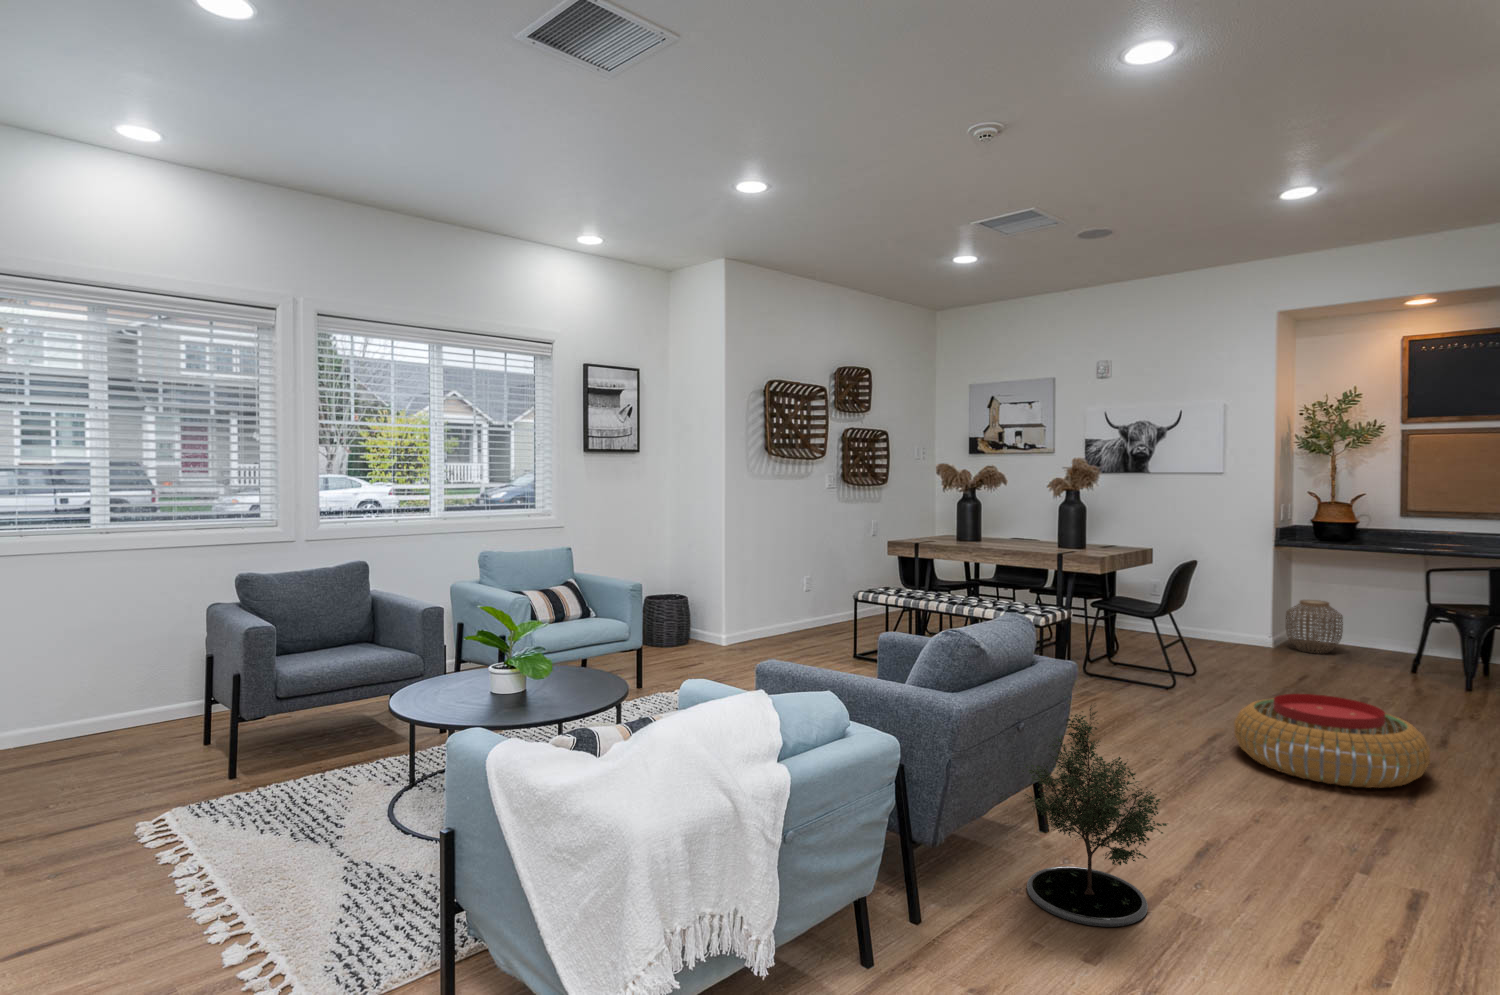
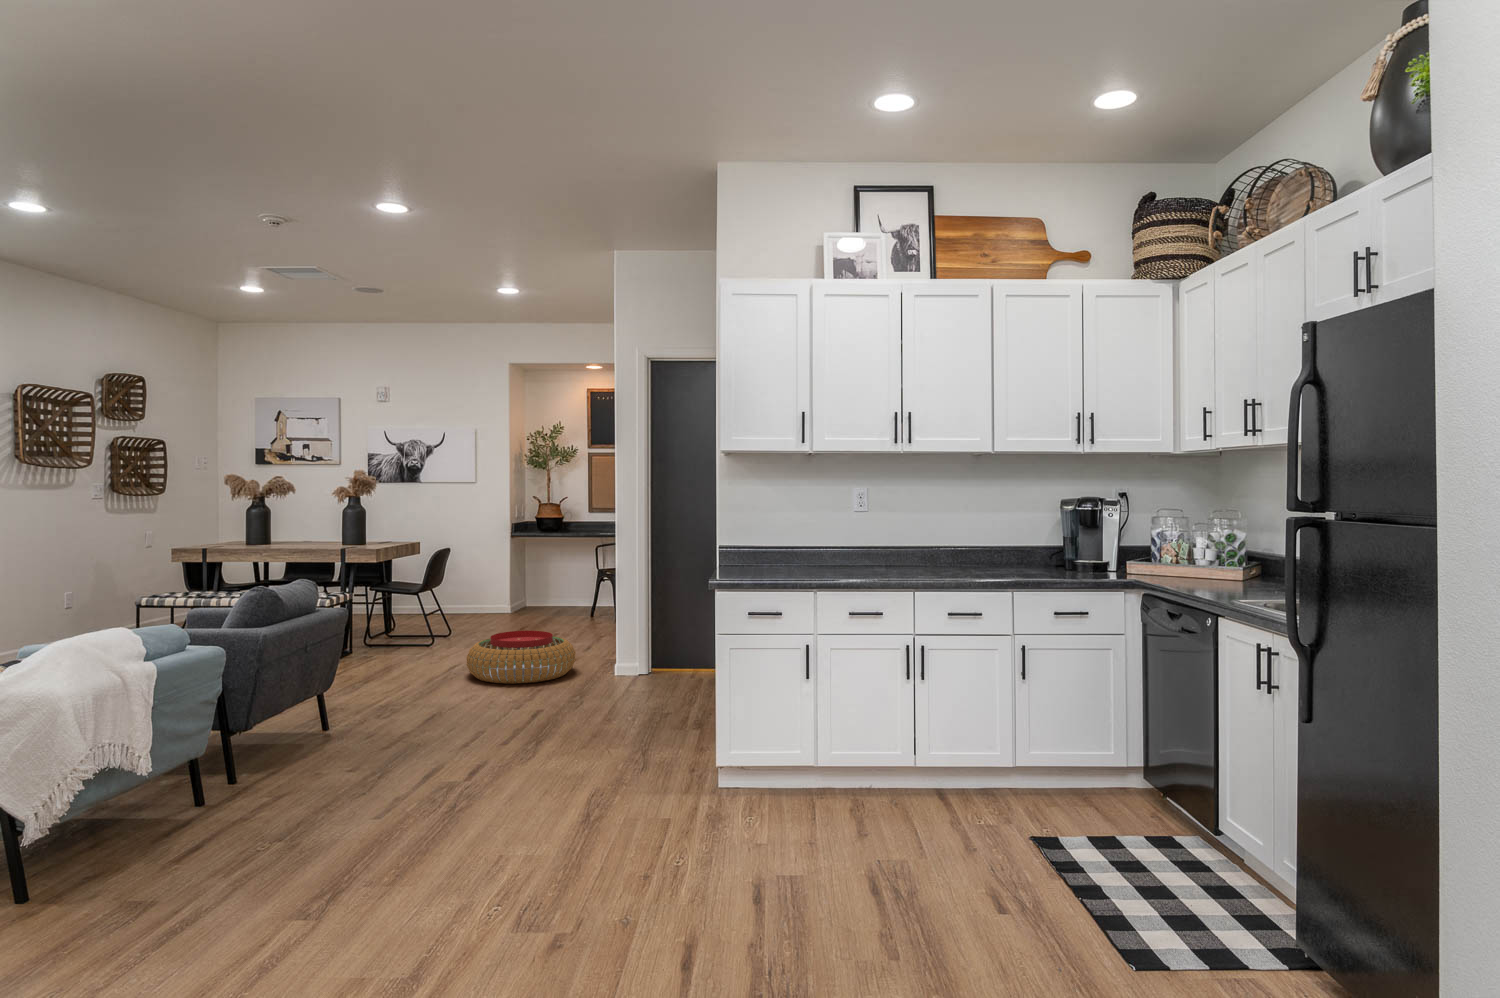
woven basket: present [1286,600,1343,653] -> none [519,575,554,613]
potted tree: present [1022,705,1168,927] -> none [307,635,406,779]

